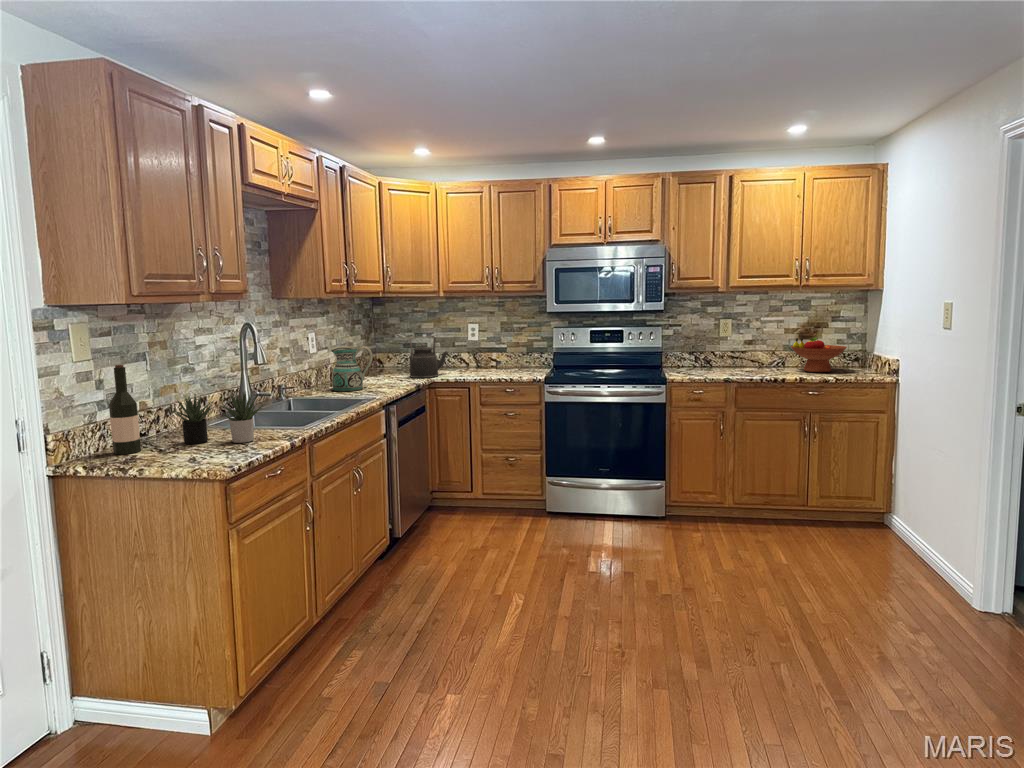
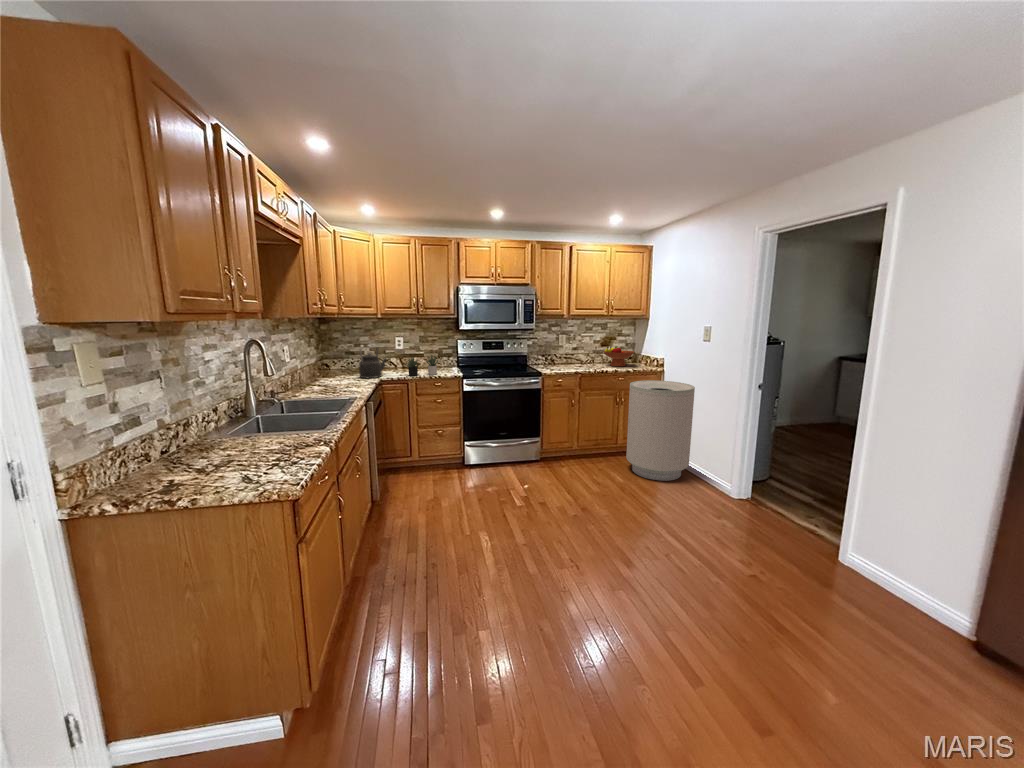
ceramic pitcher: present [331,346,373,391] -> none [305,356,340,392]
wine bottle: present [109,365,141,454] -> none [134,386,175,481]
succulent plant: present [172,392,263,444] -> present [406,355,438,376]
trash can: none [803,396,926,570] -> present [626,380,695,481]

